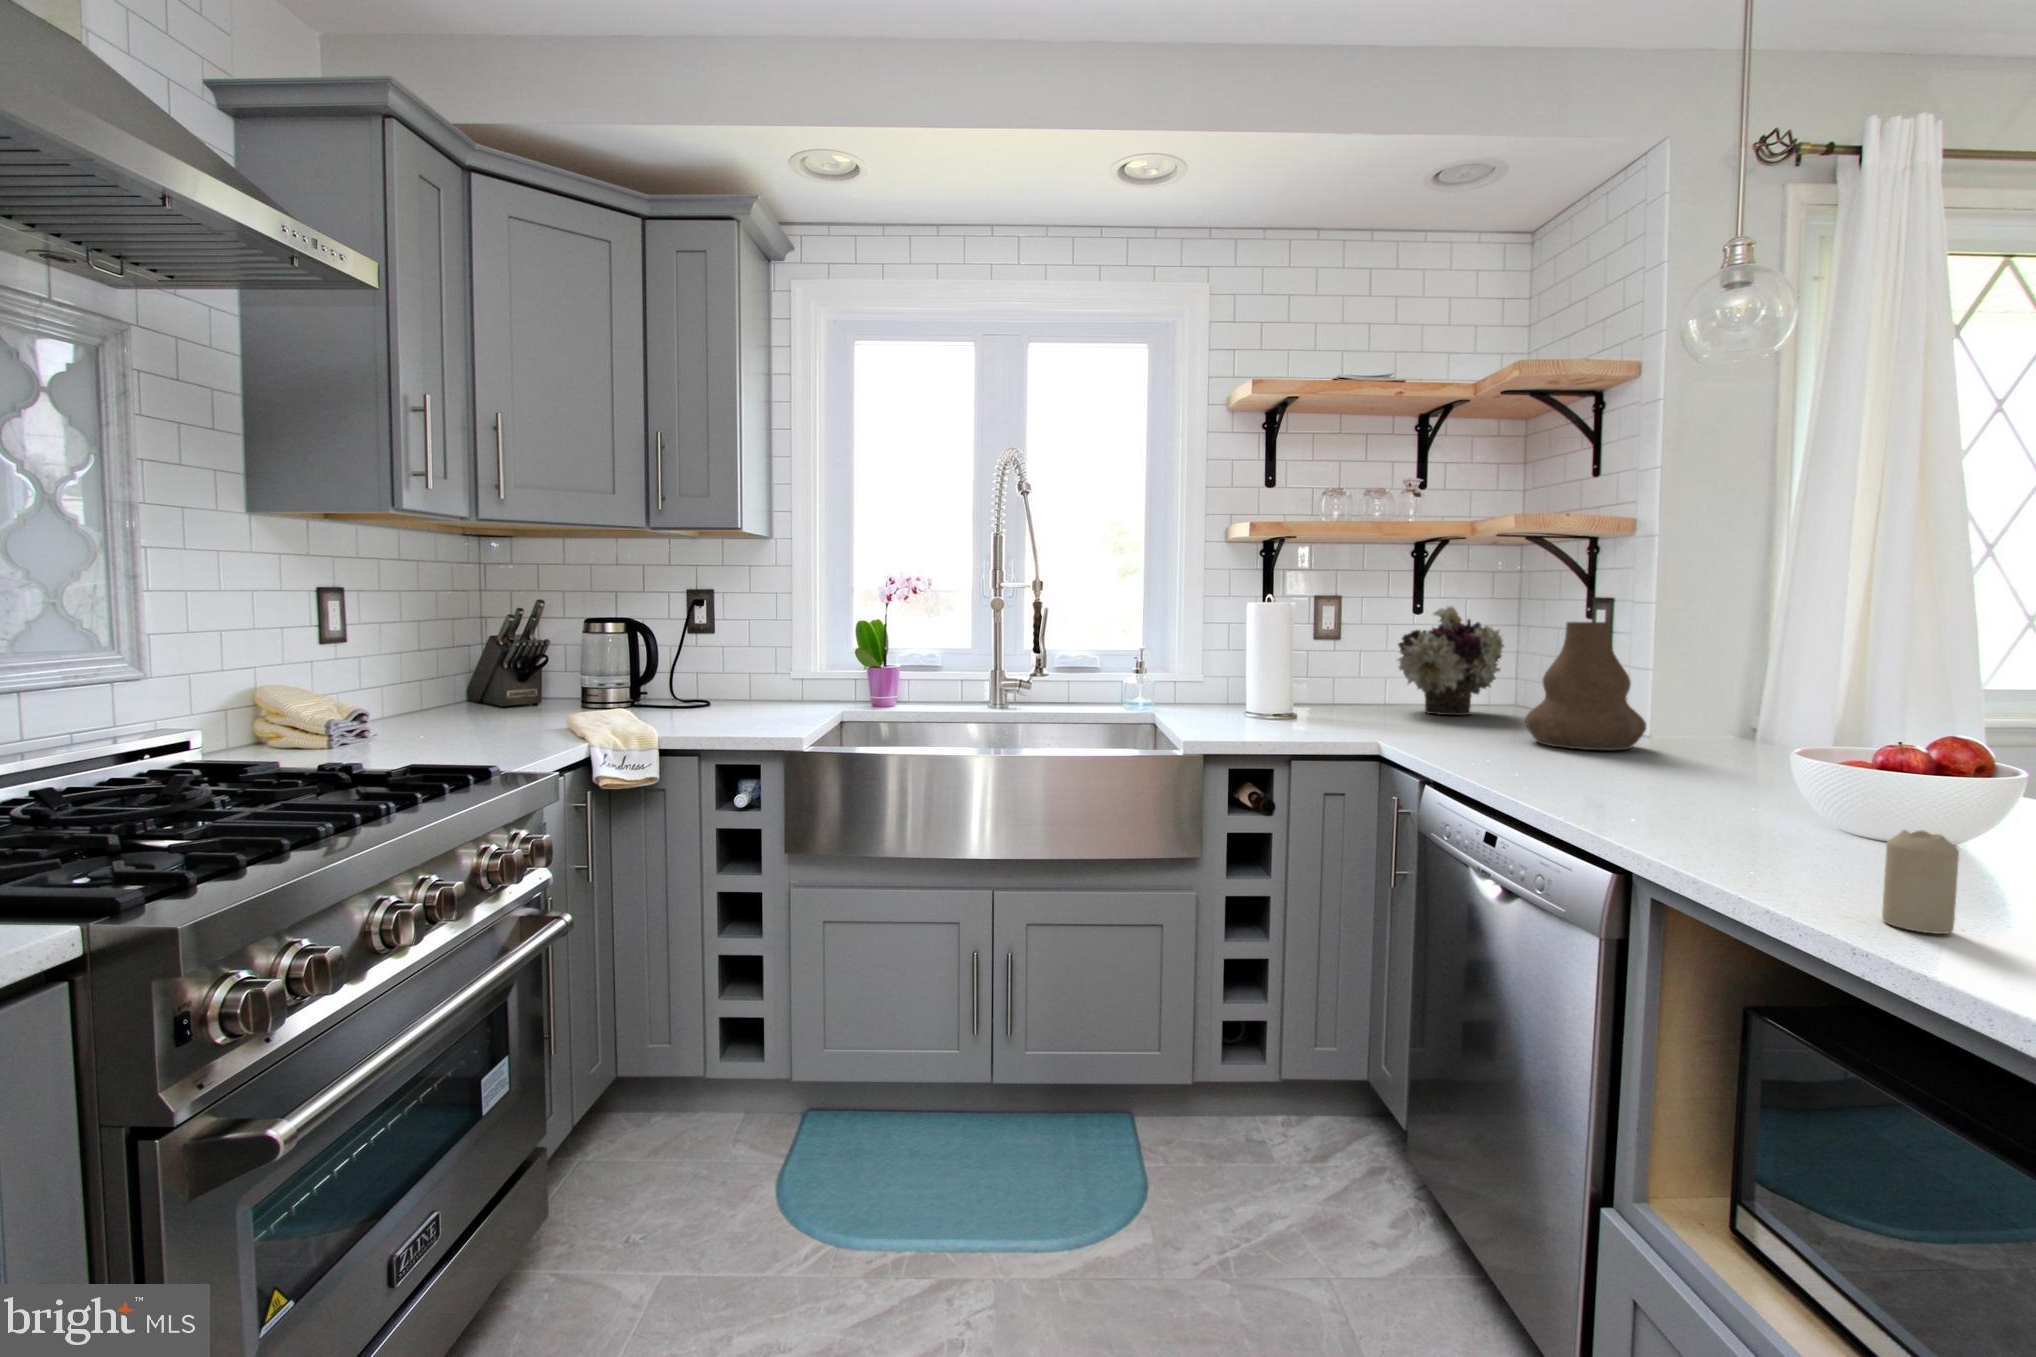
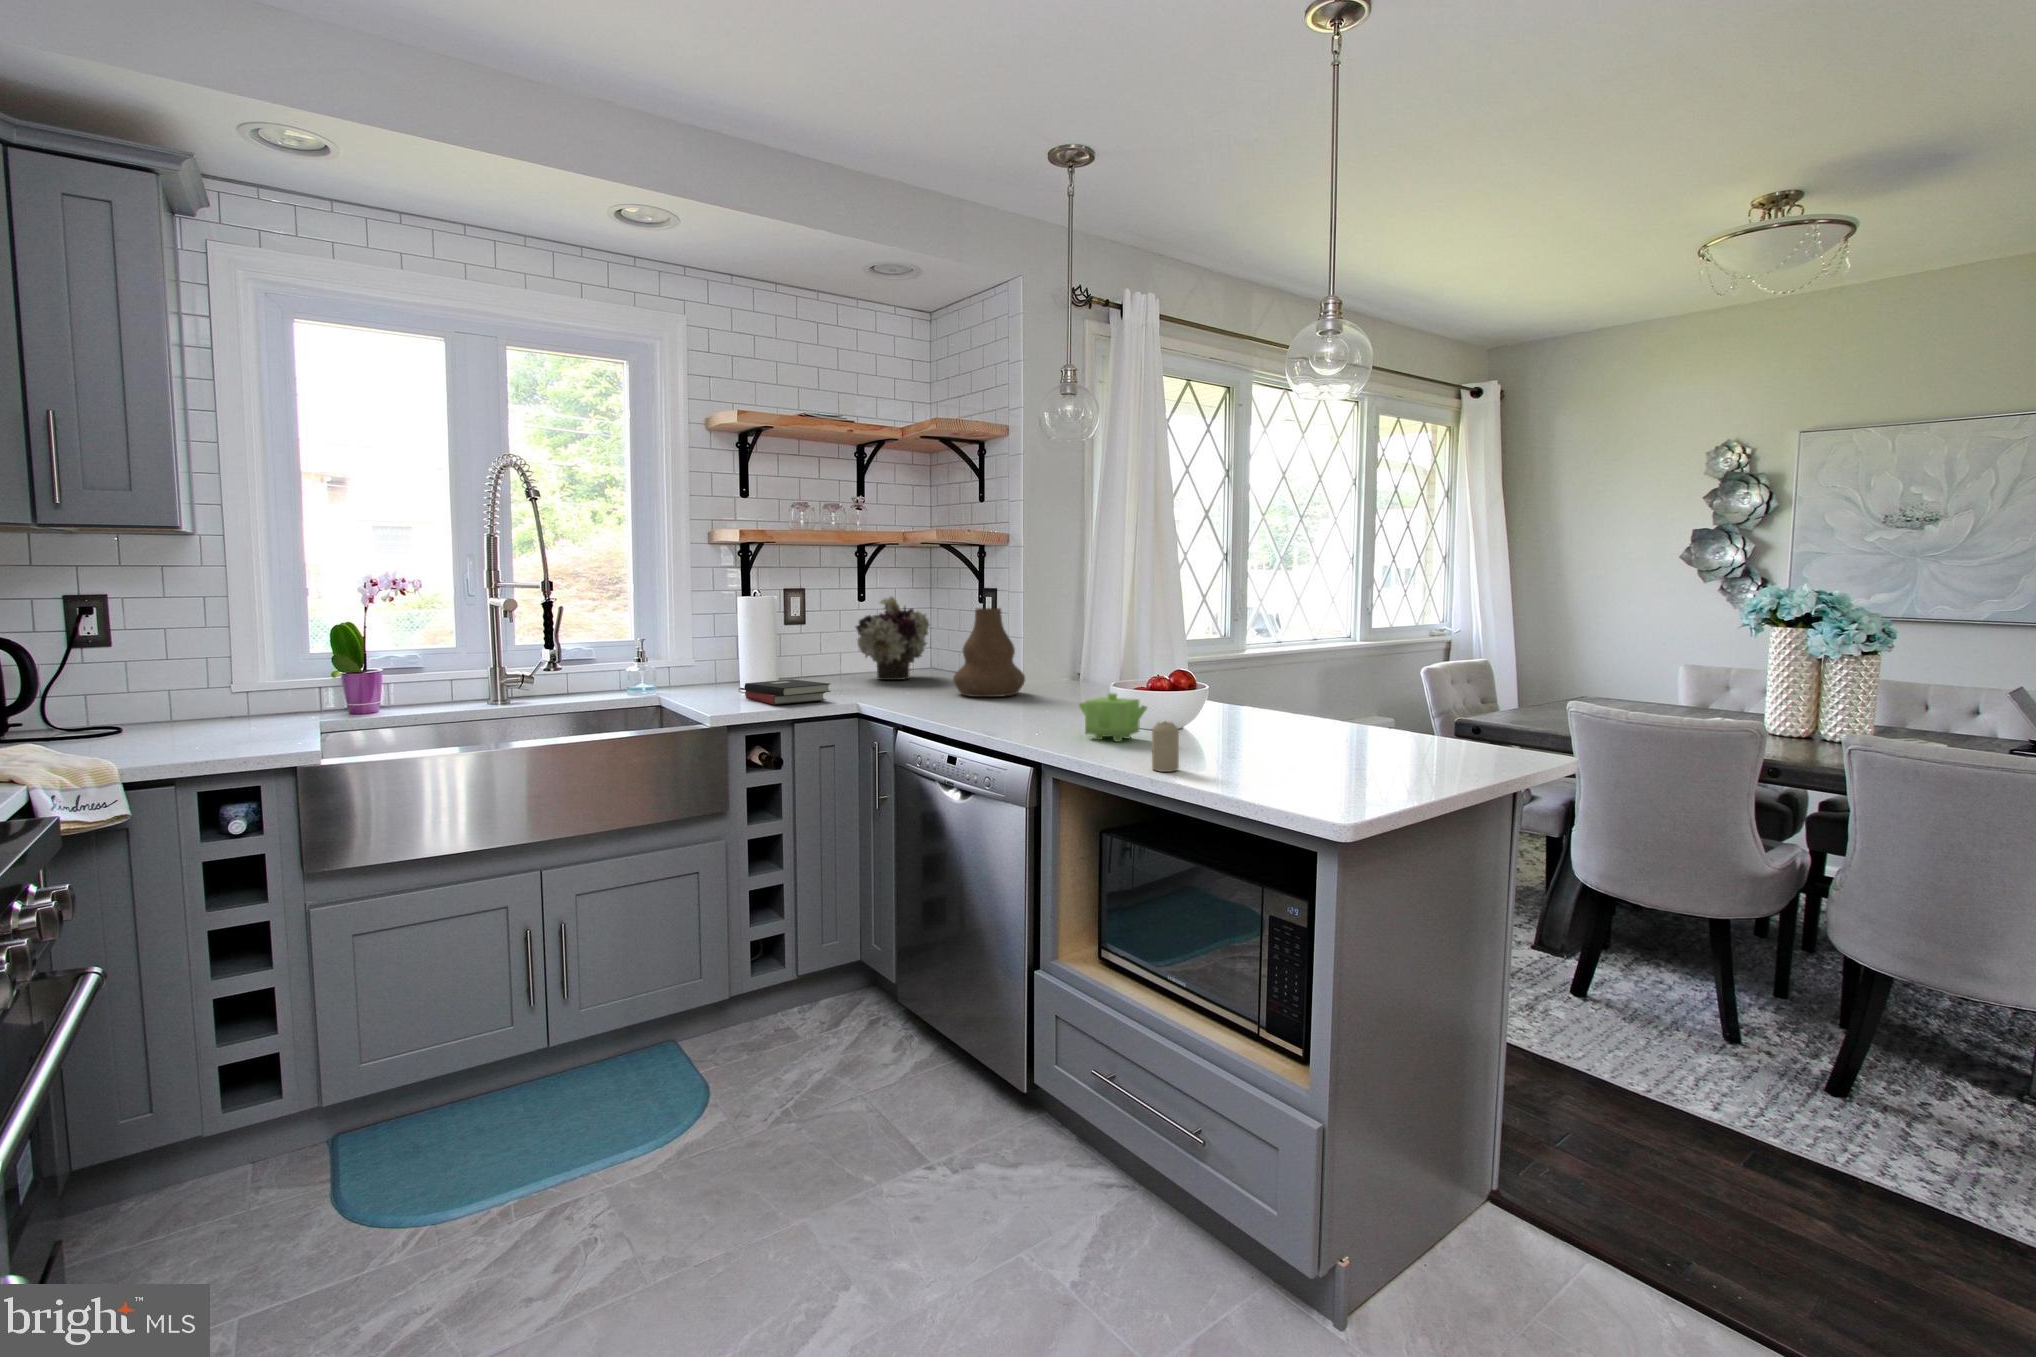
hardback book: none [1240,704,1344,733] -> present [744,679,831,705]
teapot: none [1726,764,1883,851] -> present [1079,693,1147,742]

